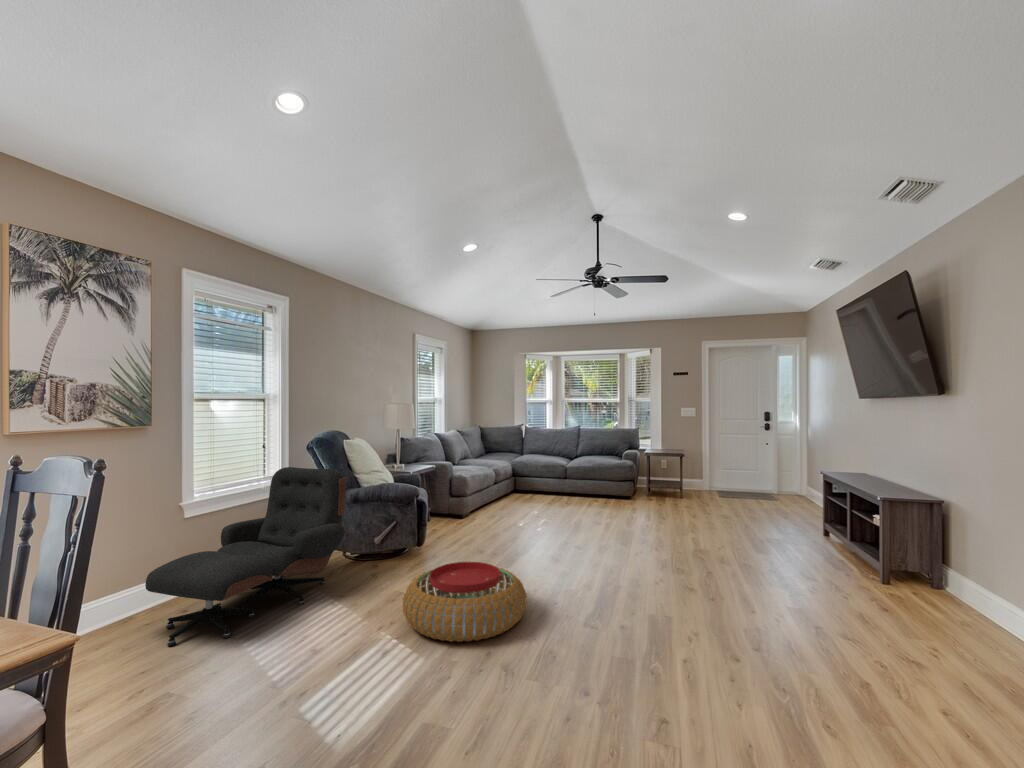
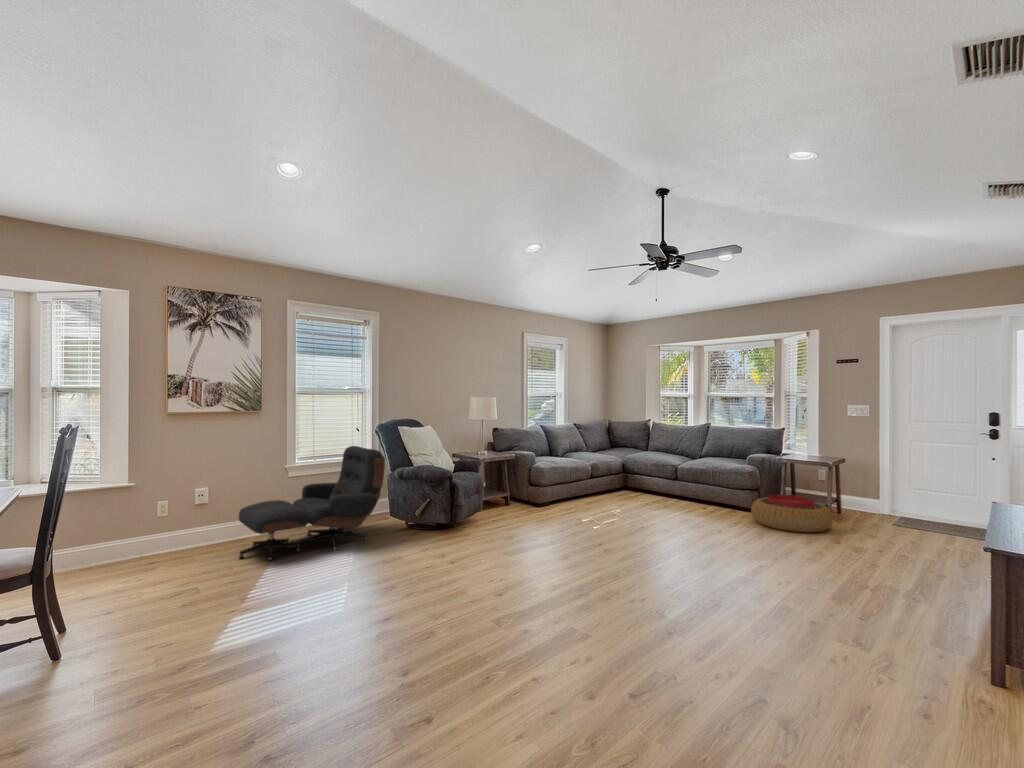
pouf: present [403,562,526,642] -> present [751,494,833,532]

